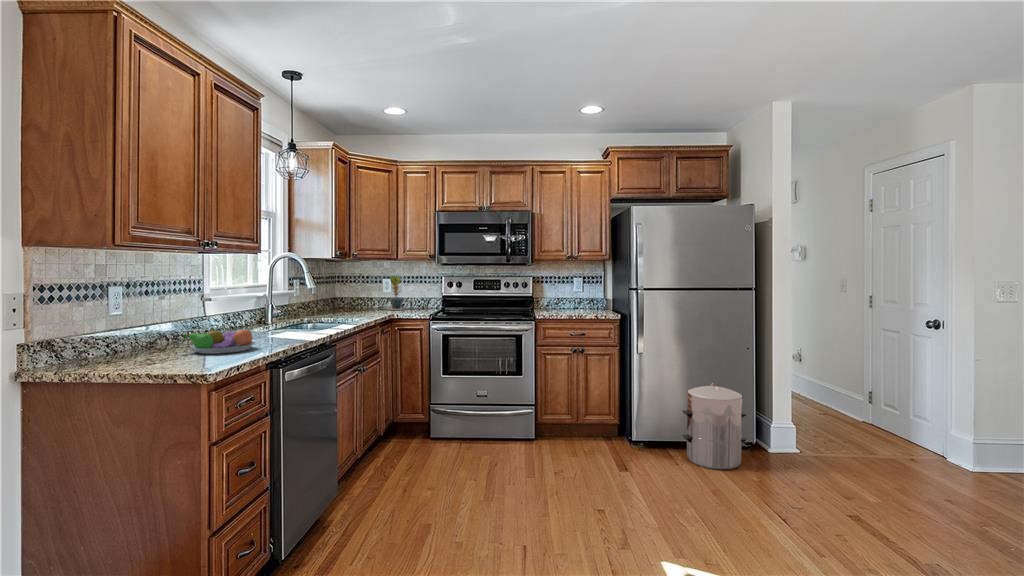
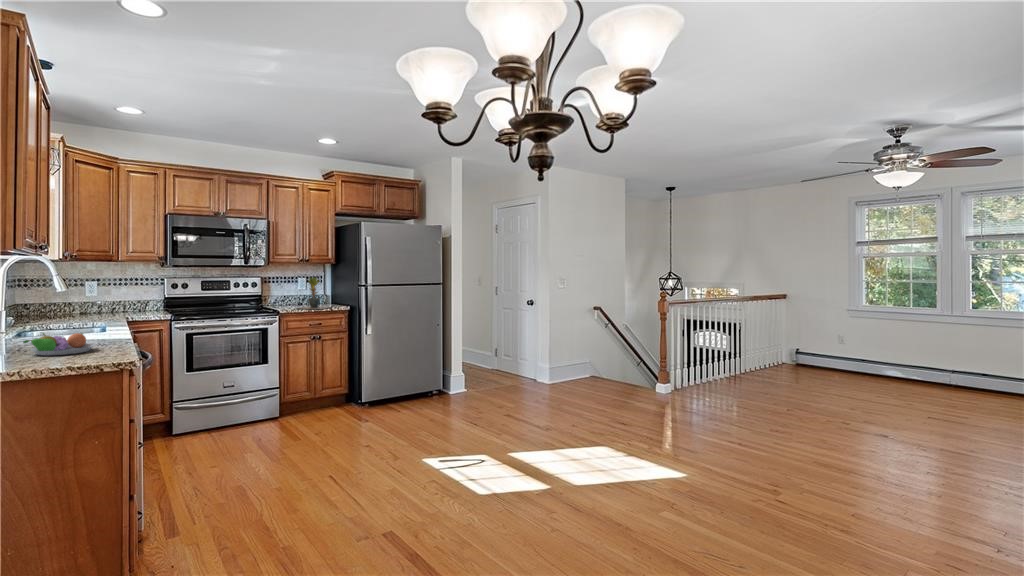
potted plant: present [381,276,412,310] -> present [298,278,329,309]
waste bin: present [682,383,746,470] -> none [399,352,440,409]

